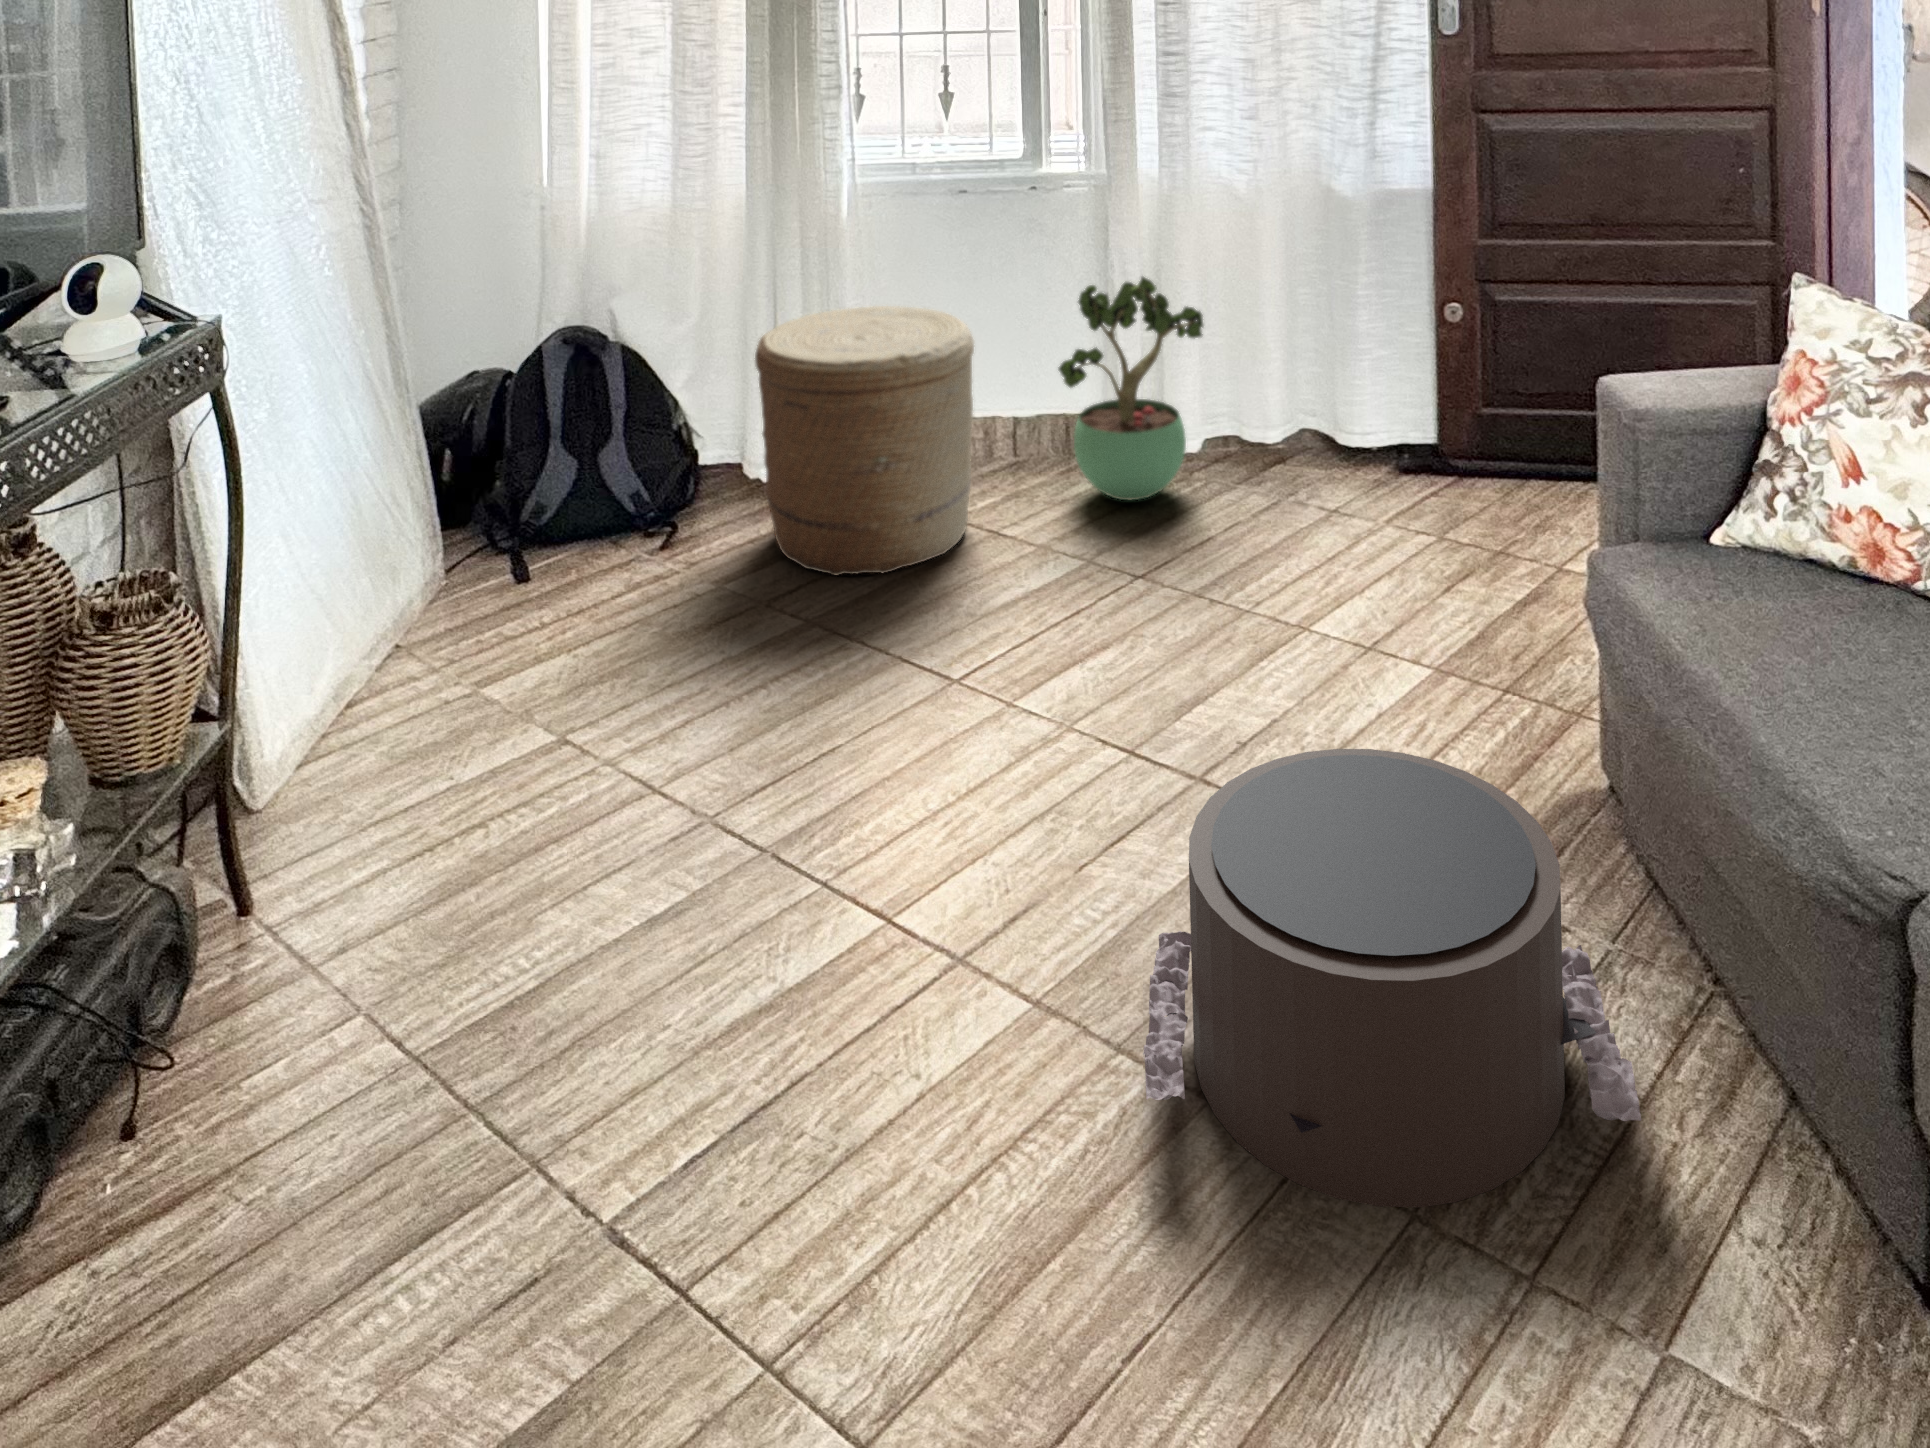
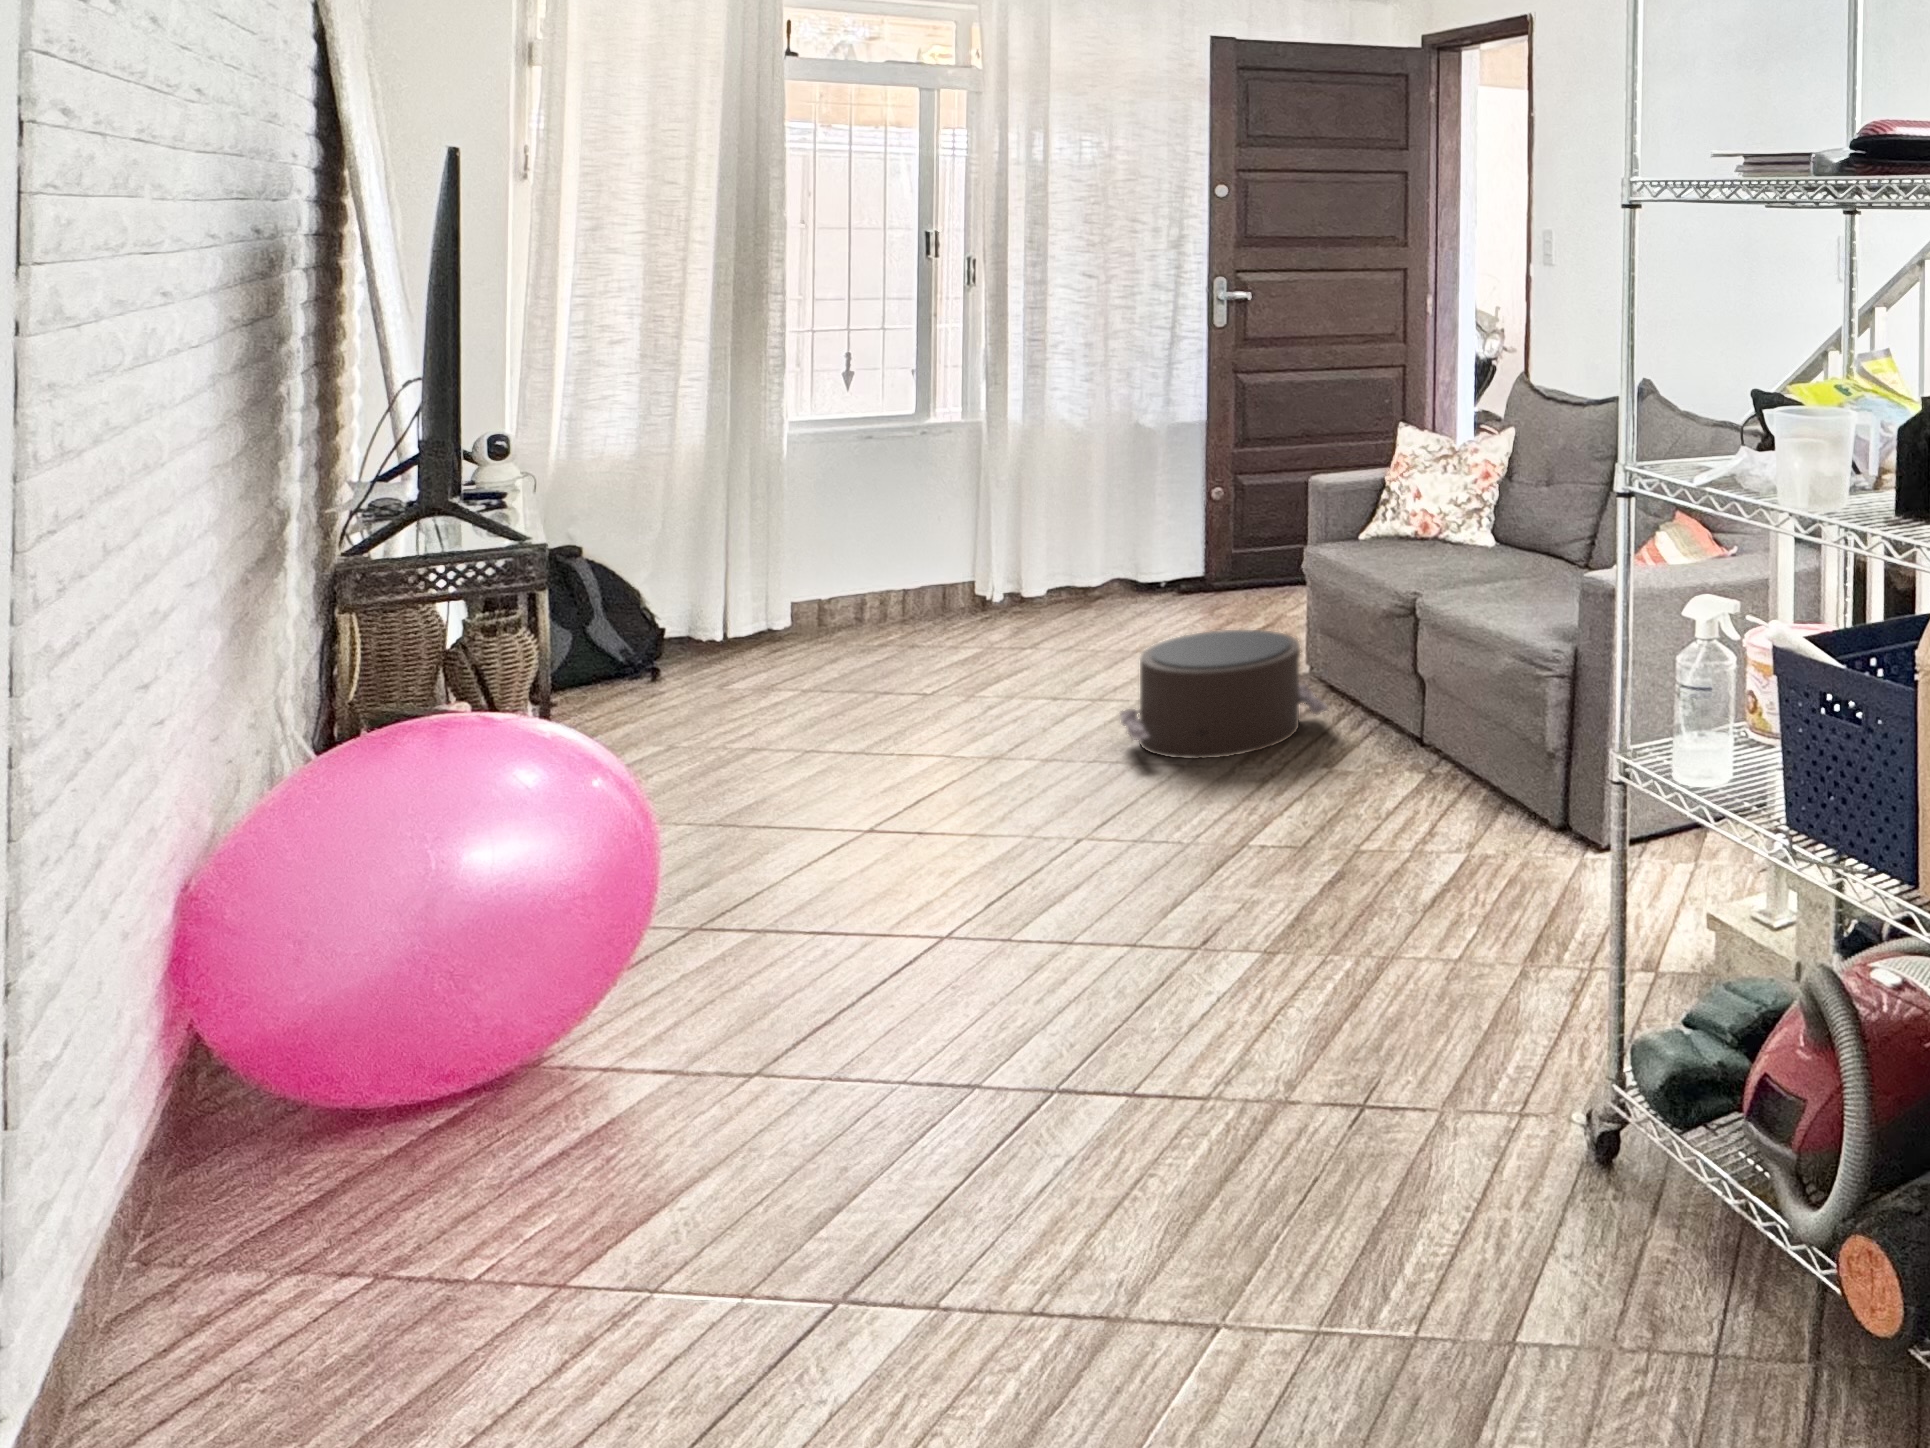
potted plant: present [1059,277,1203,500] -> none [958,479,1062,622]
woven basket: present [755,306,974,575] -> none [739,511,908,674]

